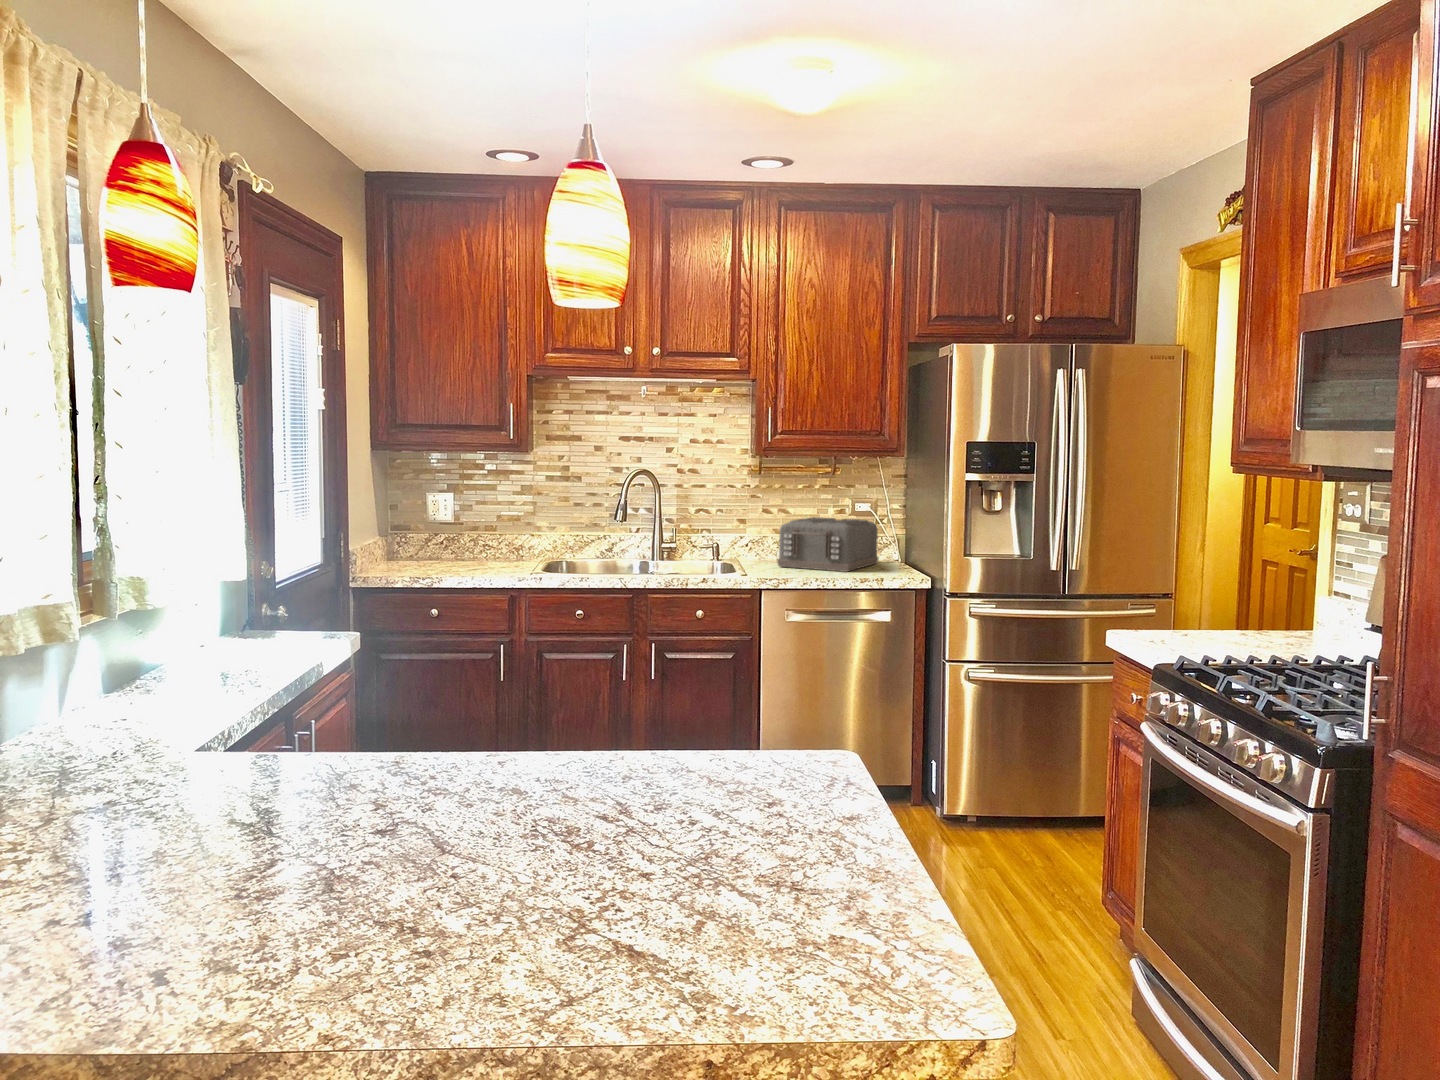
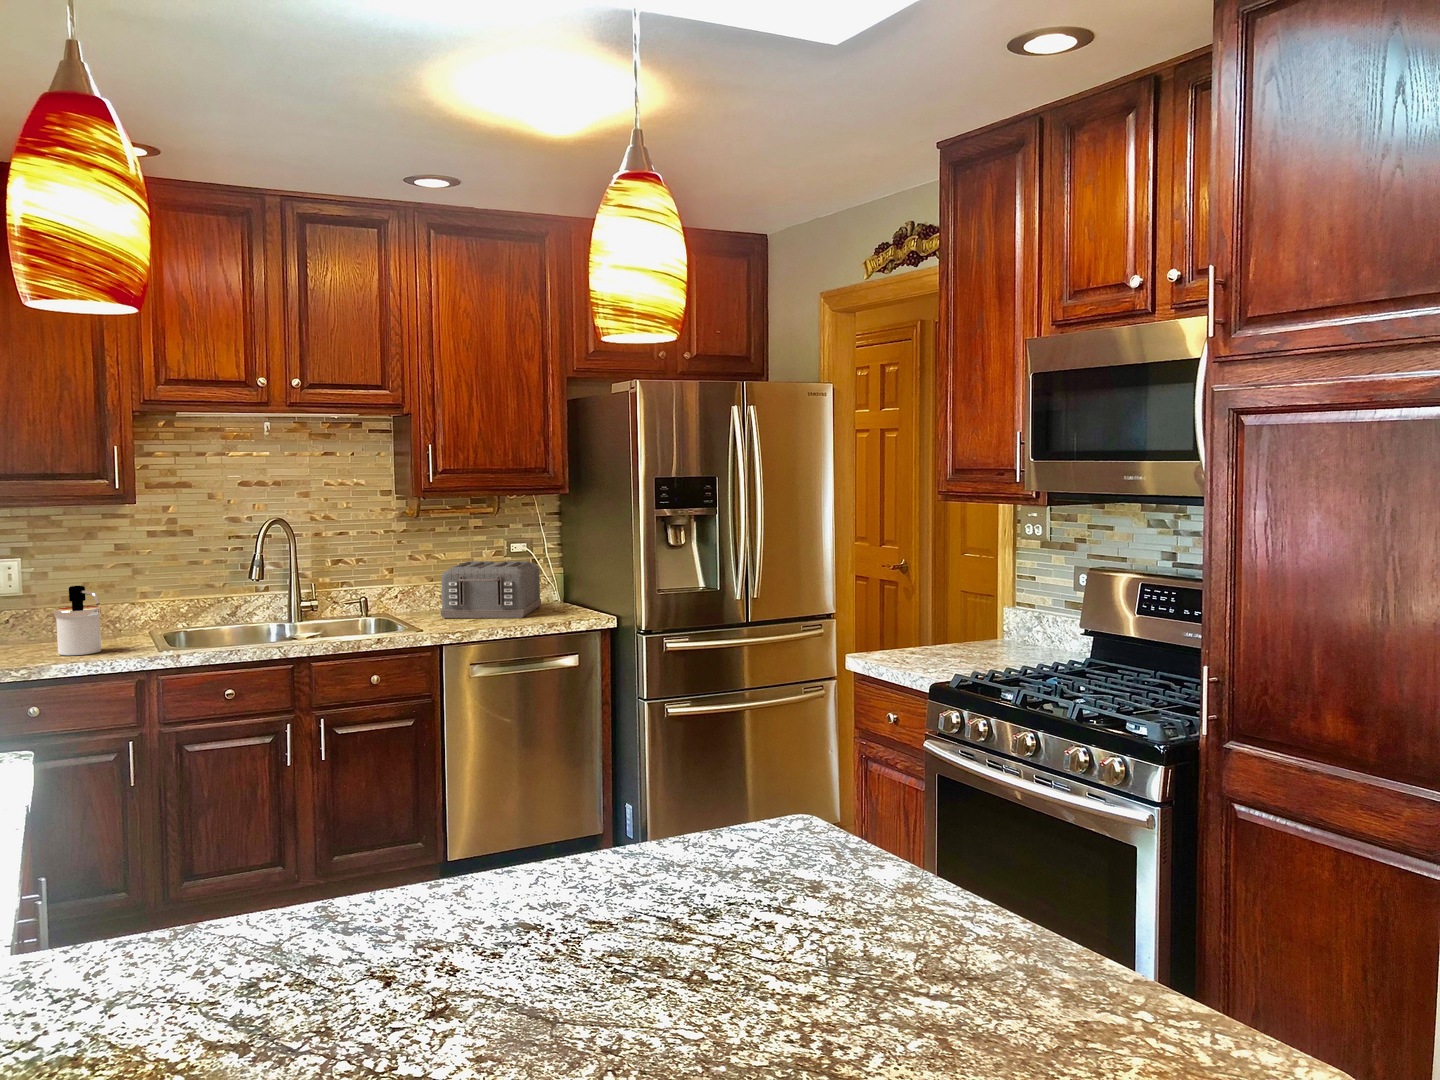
soap dispenser: none [464,517,497,572] -> present [54,586,101,655]

